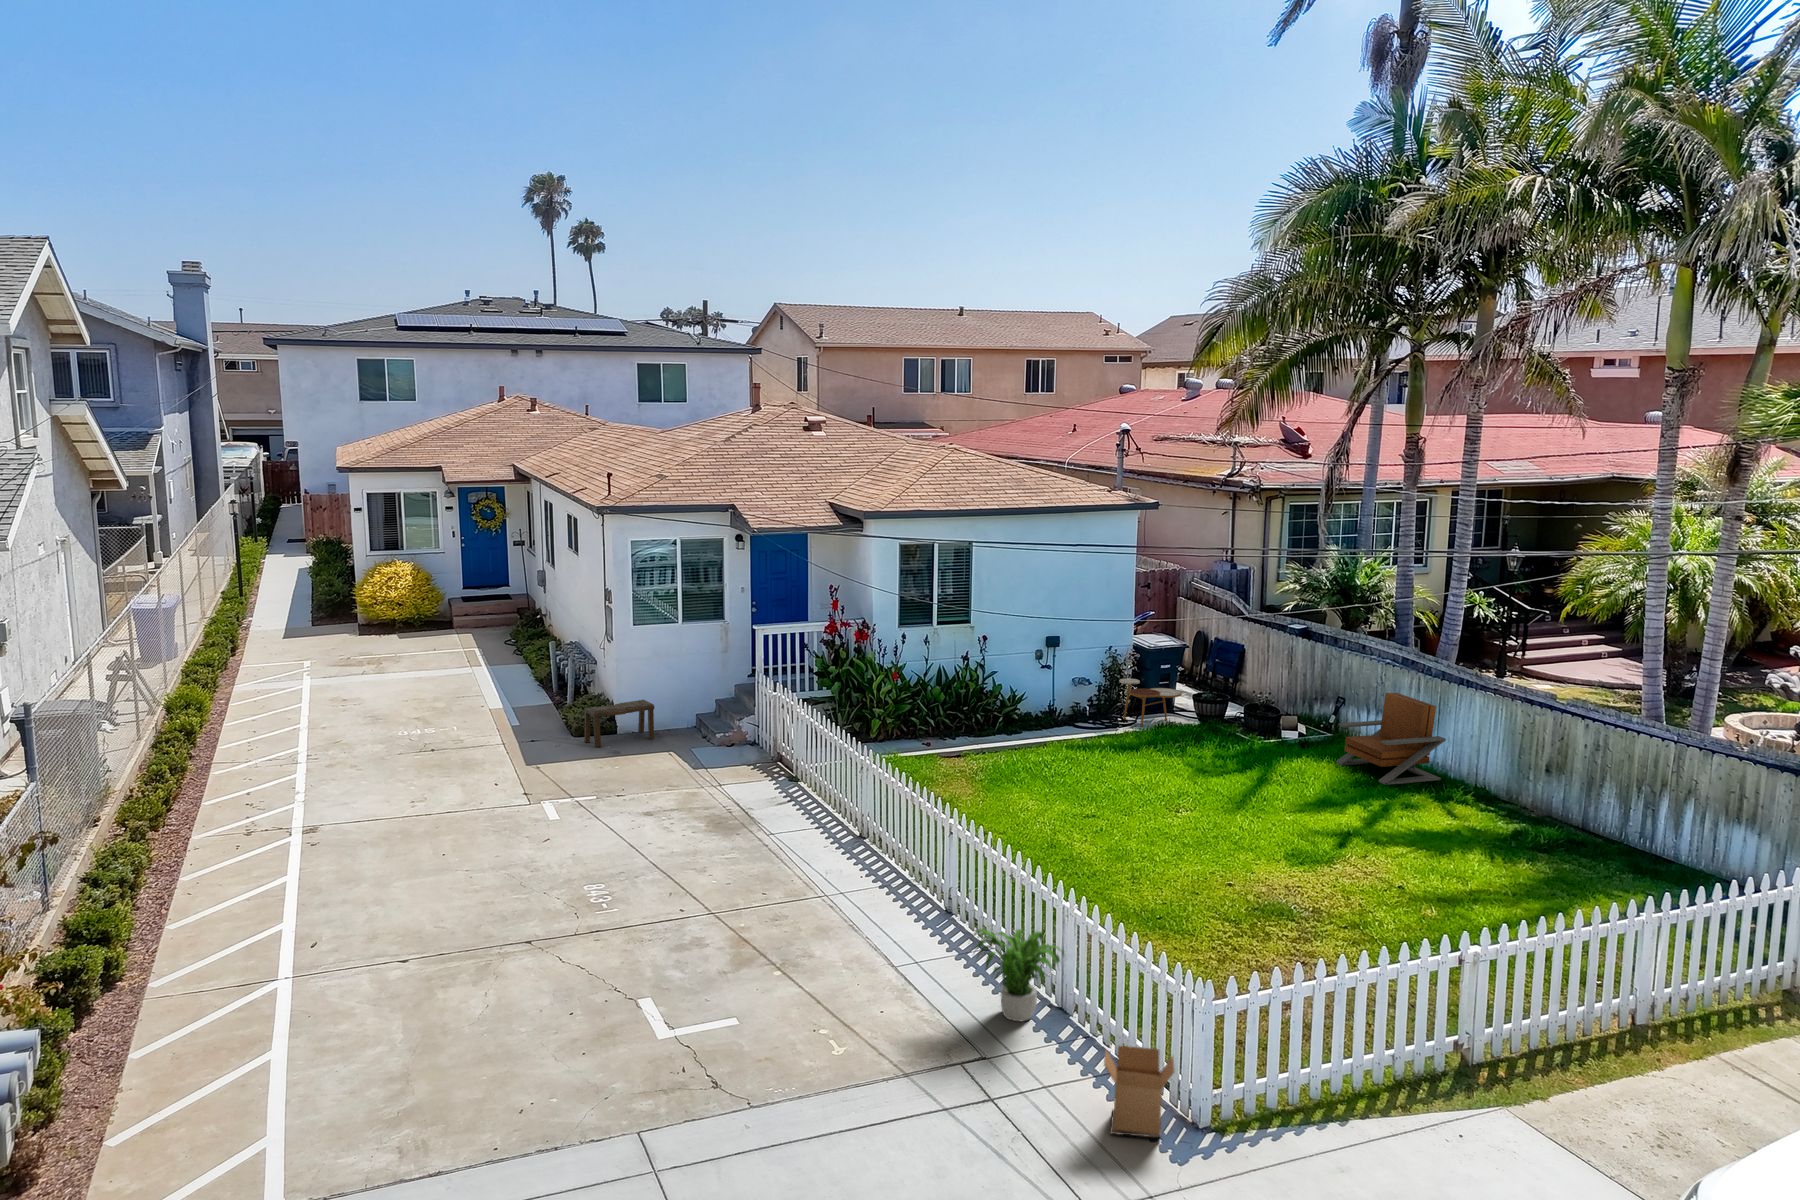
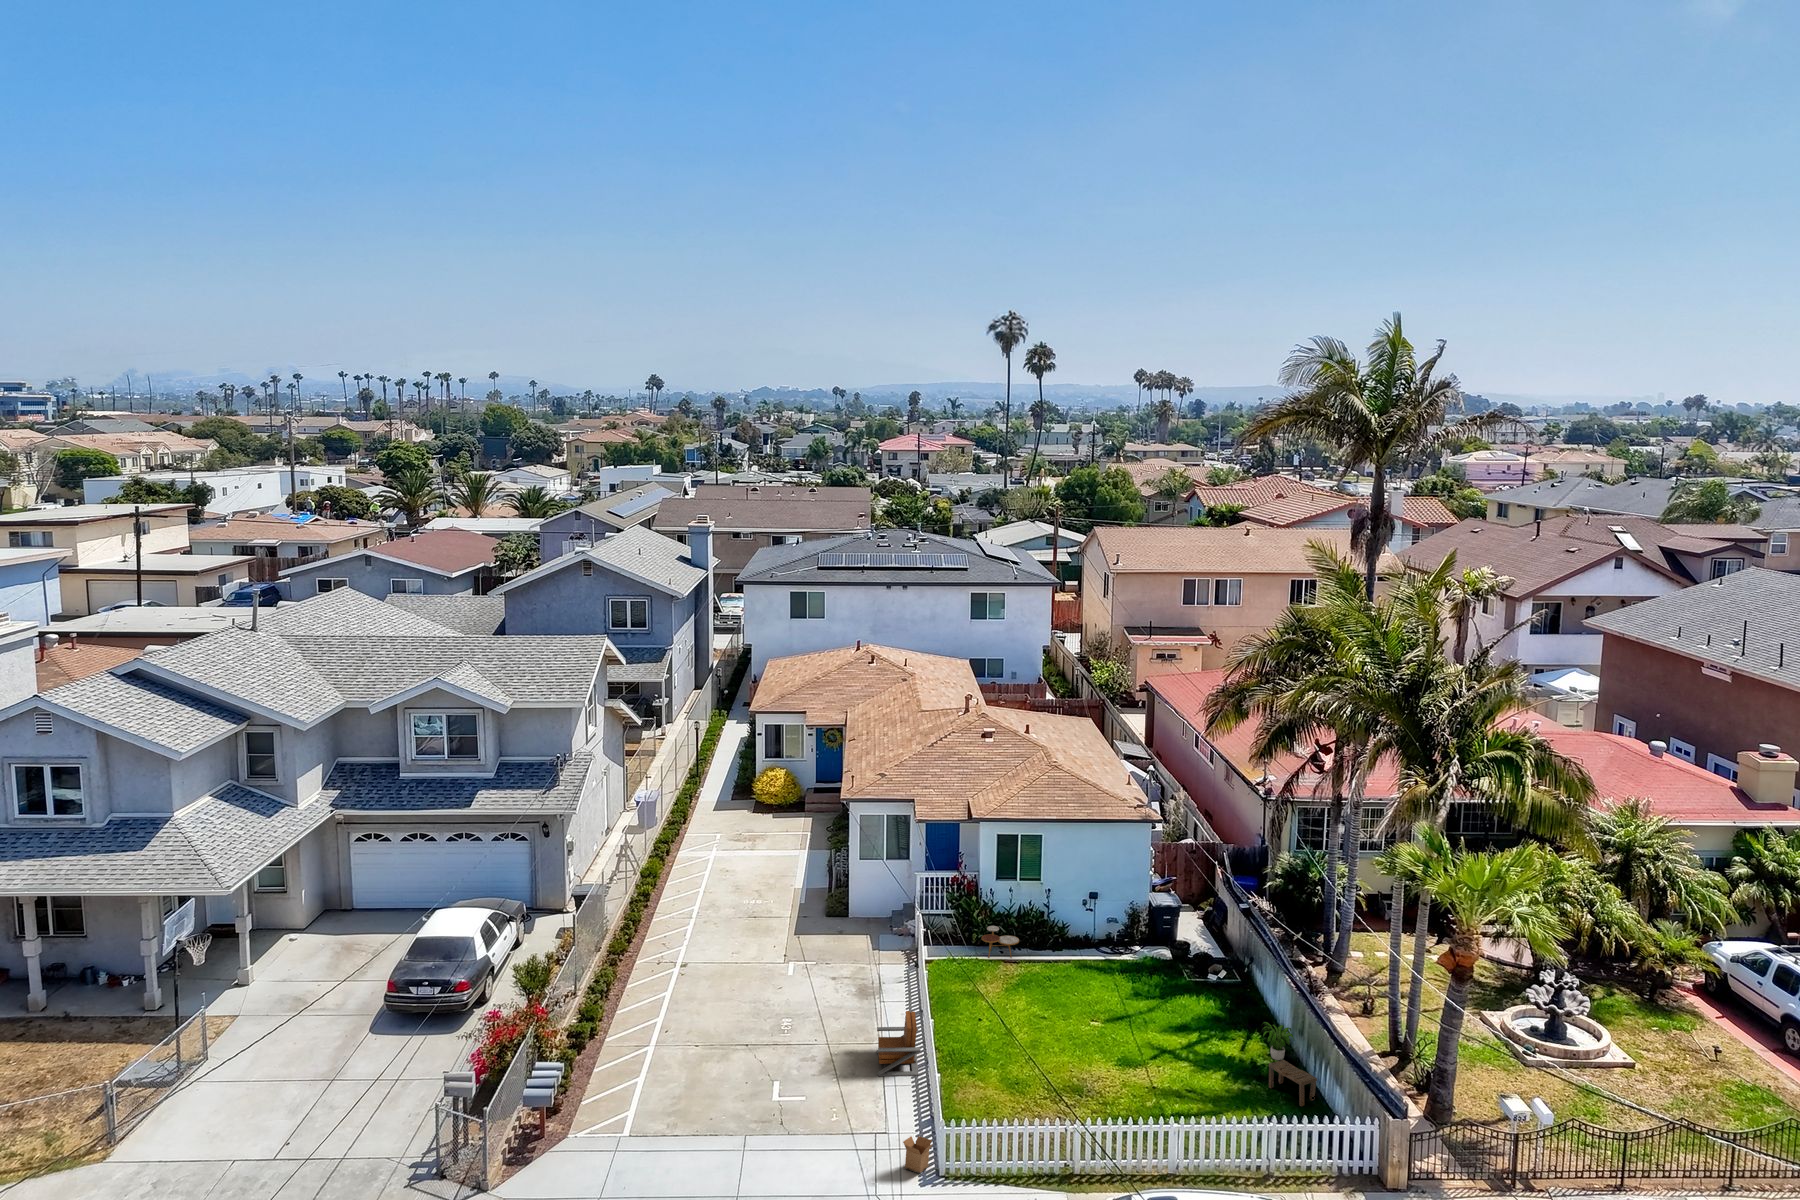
side table: present [1119,678,1182,726] -> present [982,926,1019,958]
lounge chair: present [1336,693,1446,785] -> present [877,1011,921,1076]
bench: present [584,700,655,747] -> present [1269,1060,1317,1106]
potted plant: present [973,929,1061,1021] -> present [1262,1022,1294,1060]

